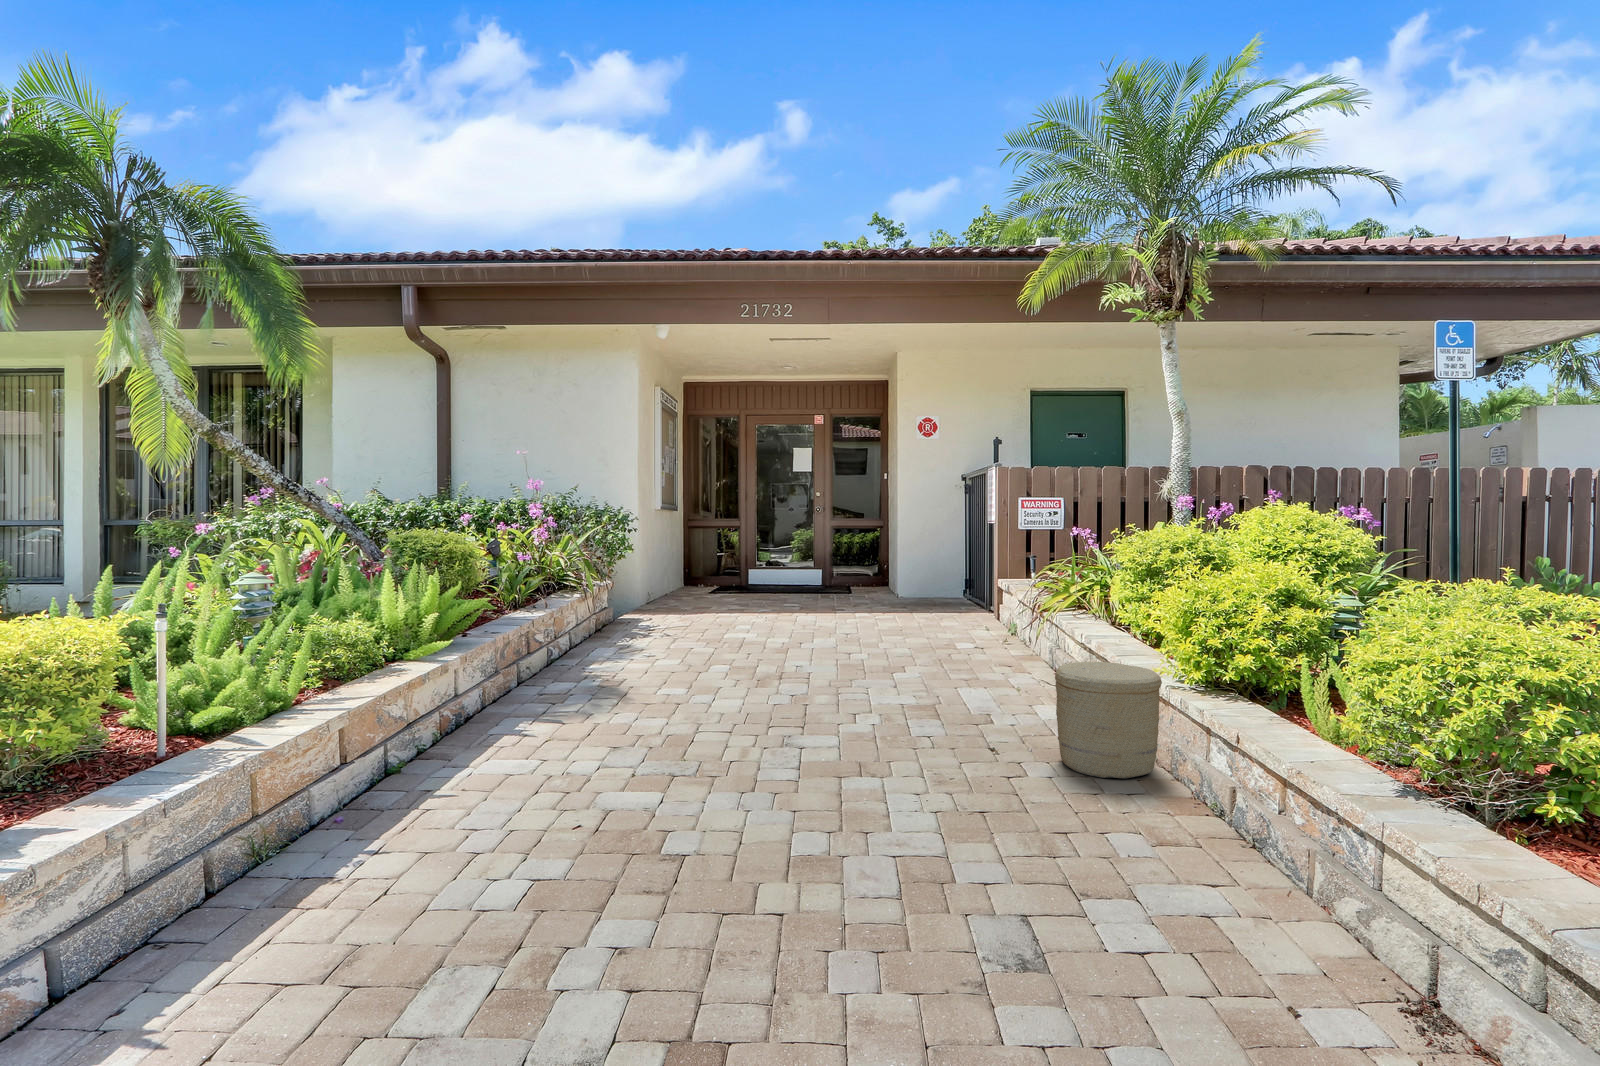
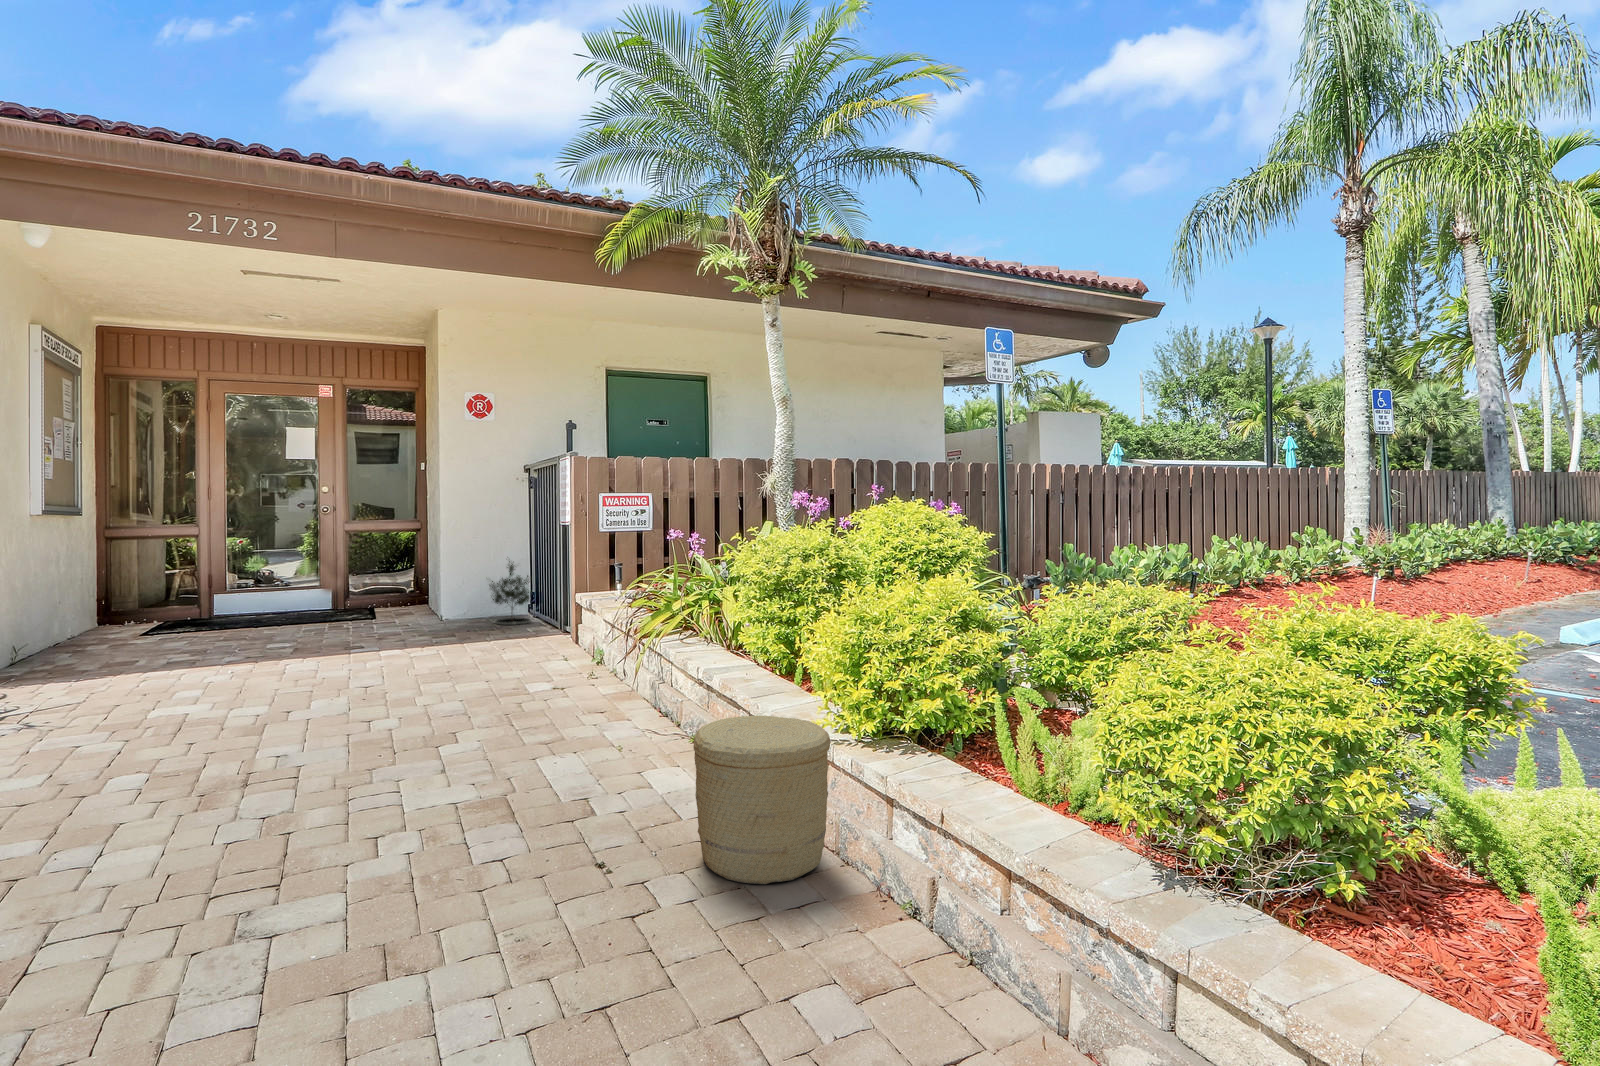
potted tree: none [930,549,967,605] -> present [489,561,532,625]

